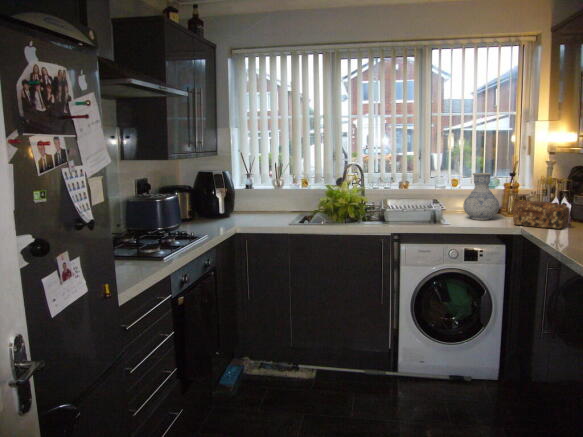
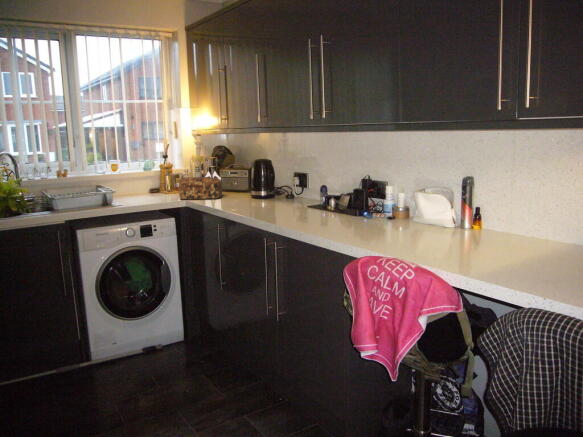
vase: present [463,173,499,220] -> none [131,155,163,199]

